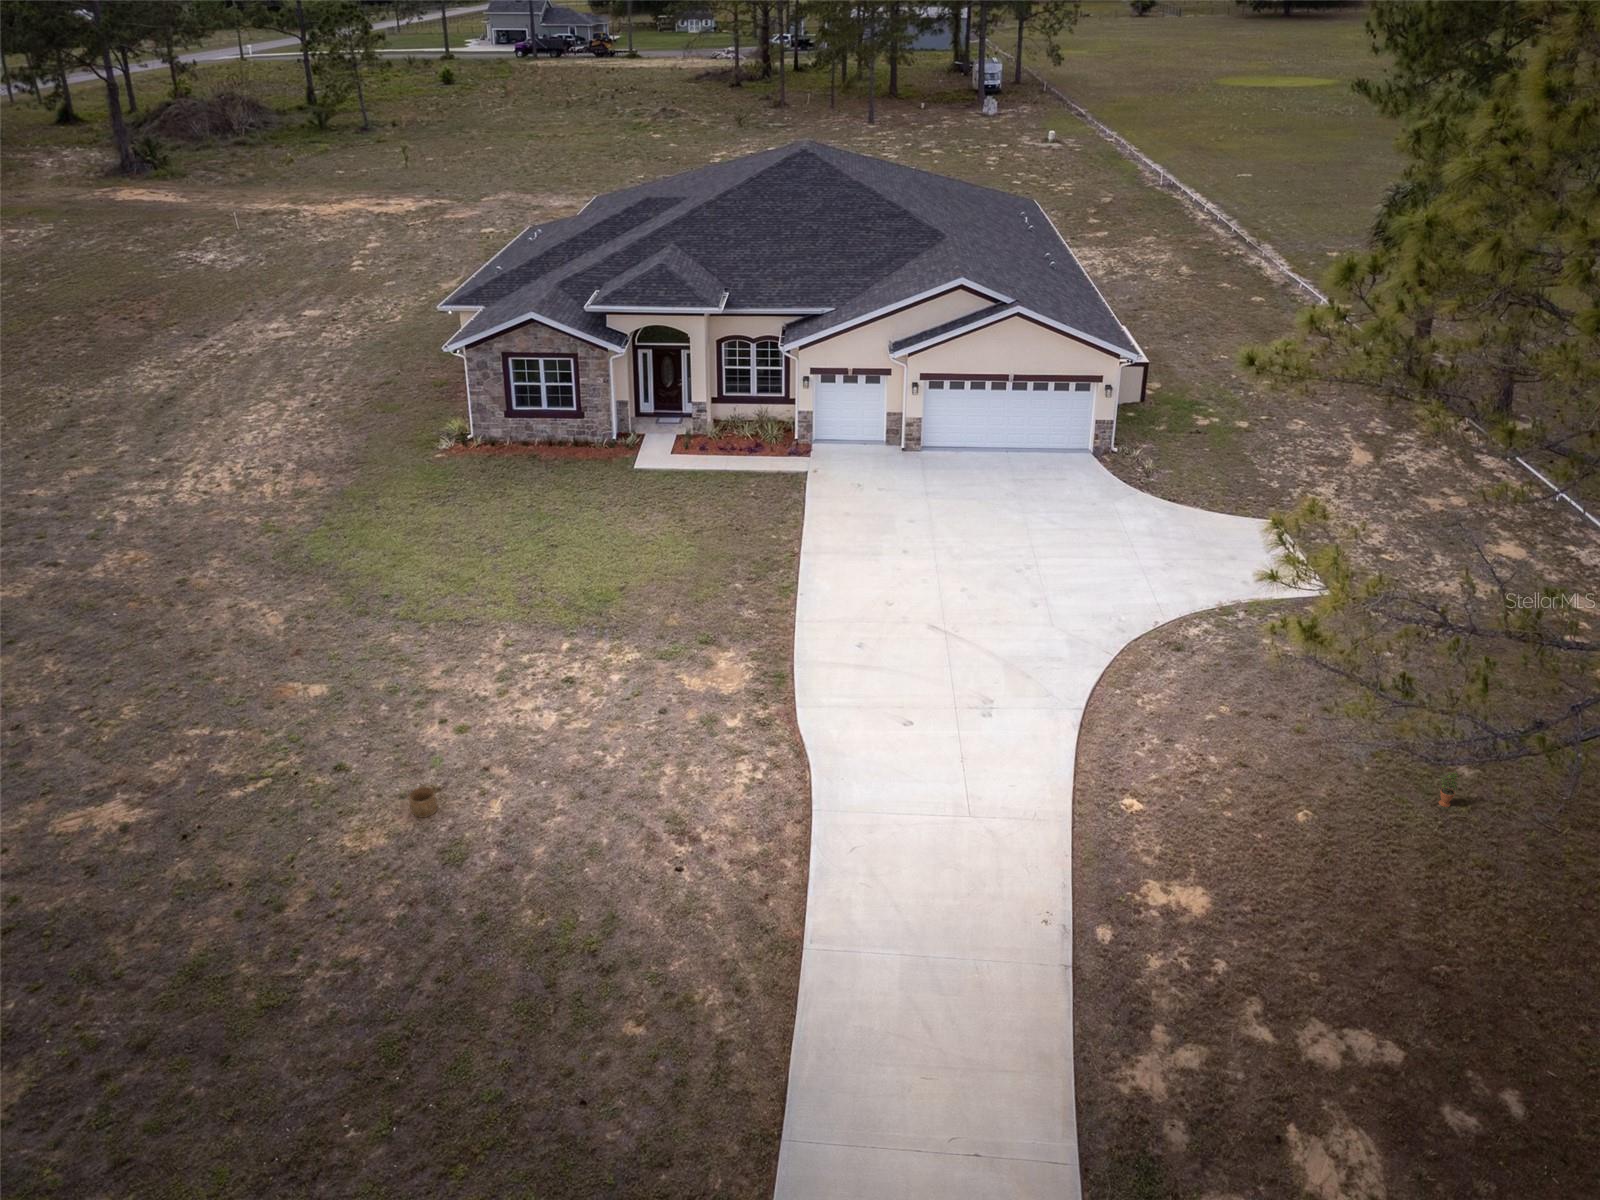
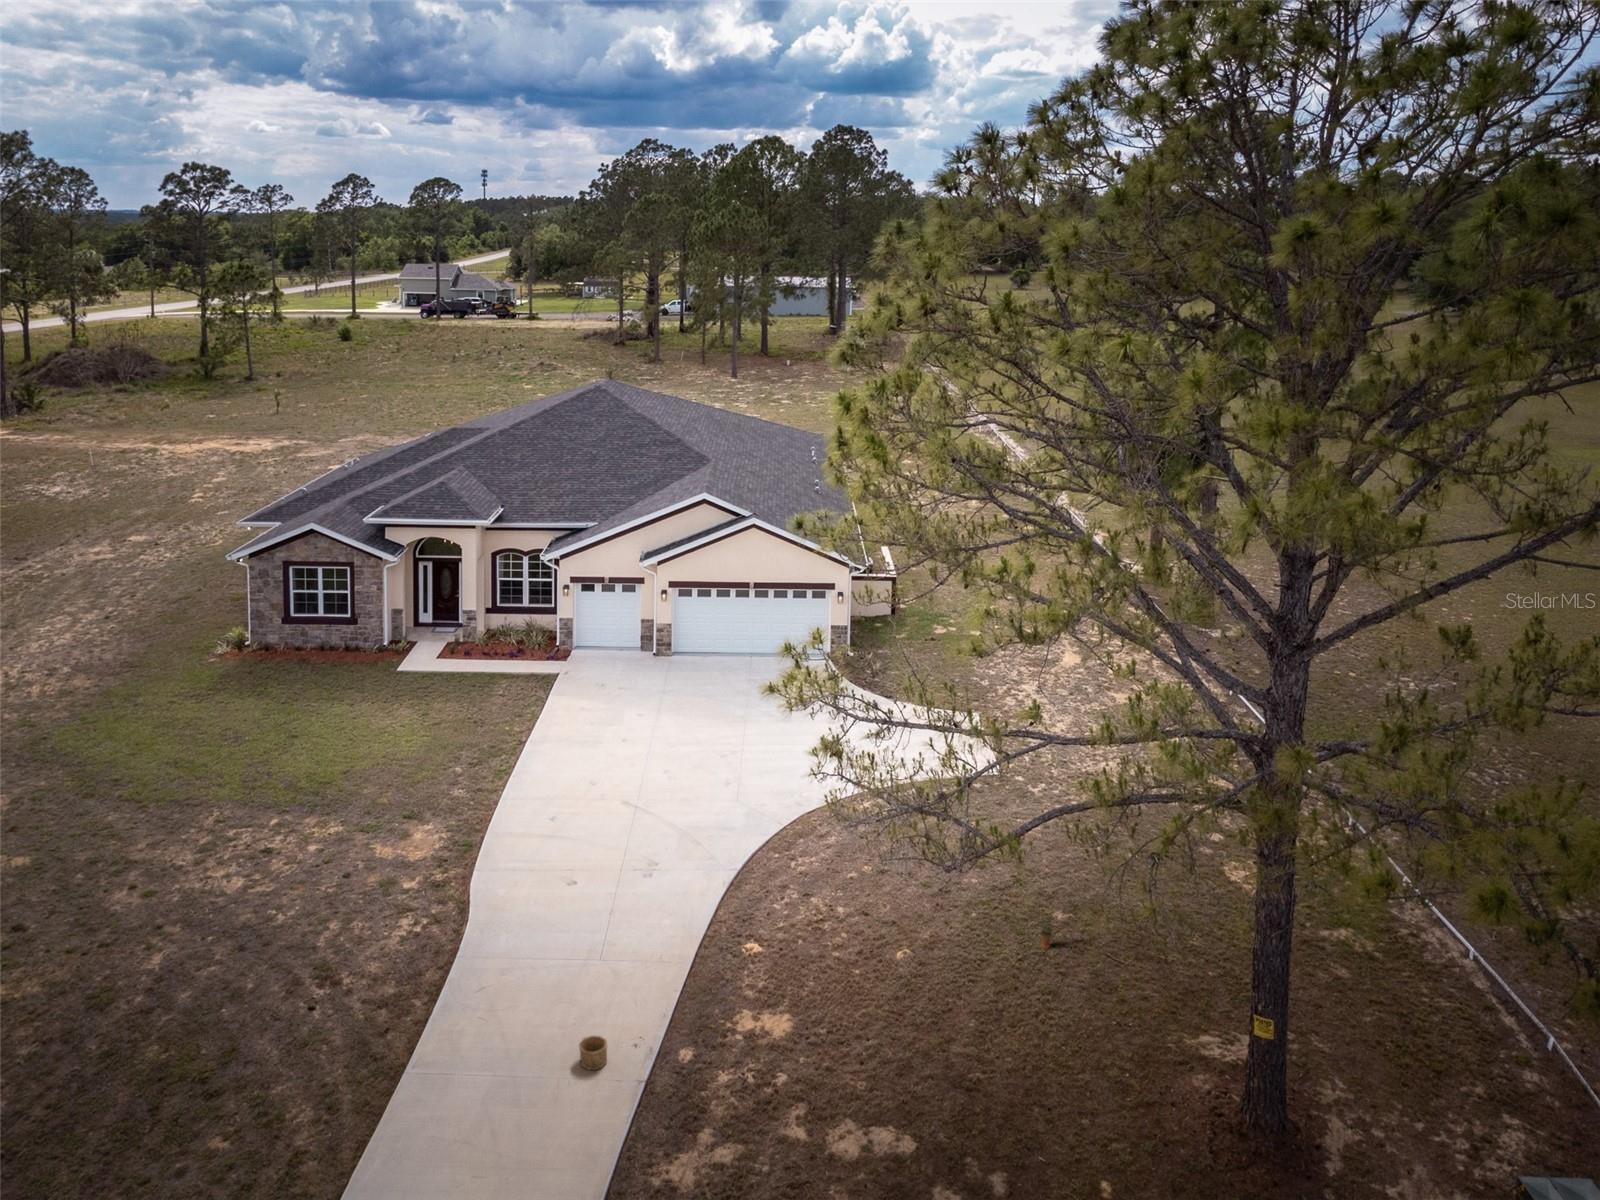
wooden bucket: present [409,786,437,818] -> present [579,1035,607,1070]

